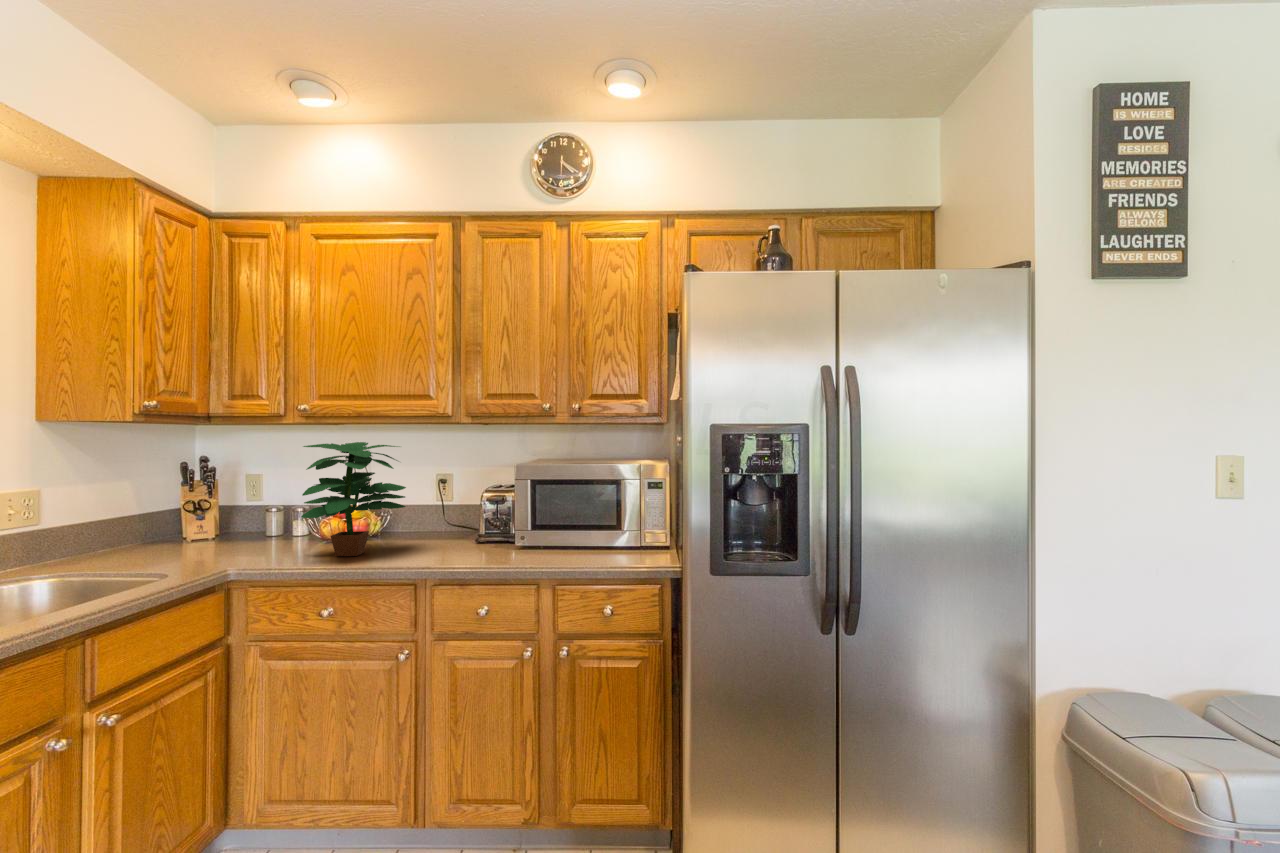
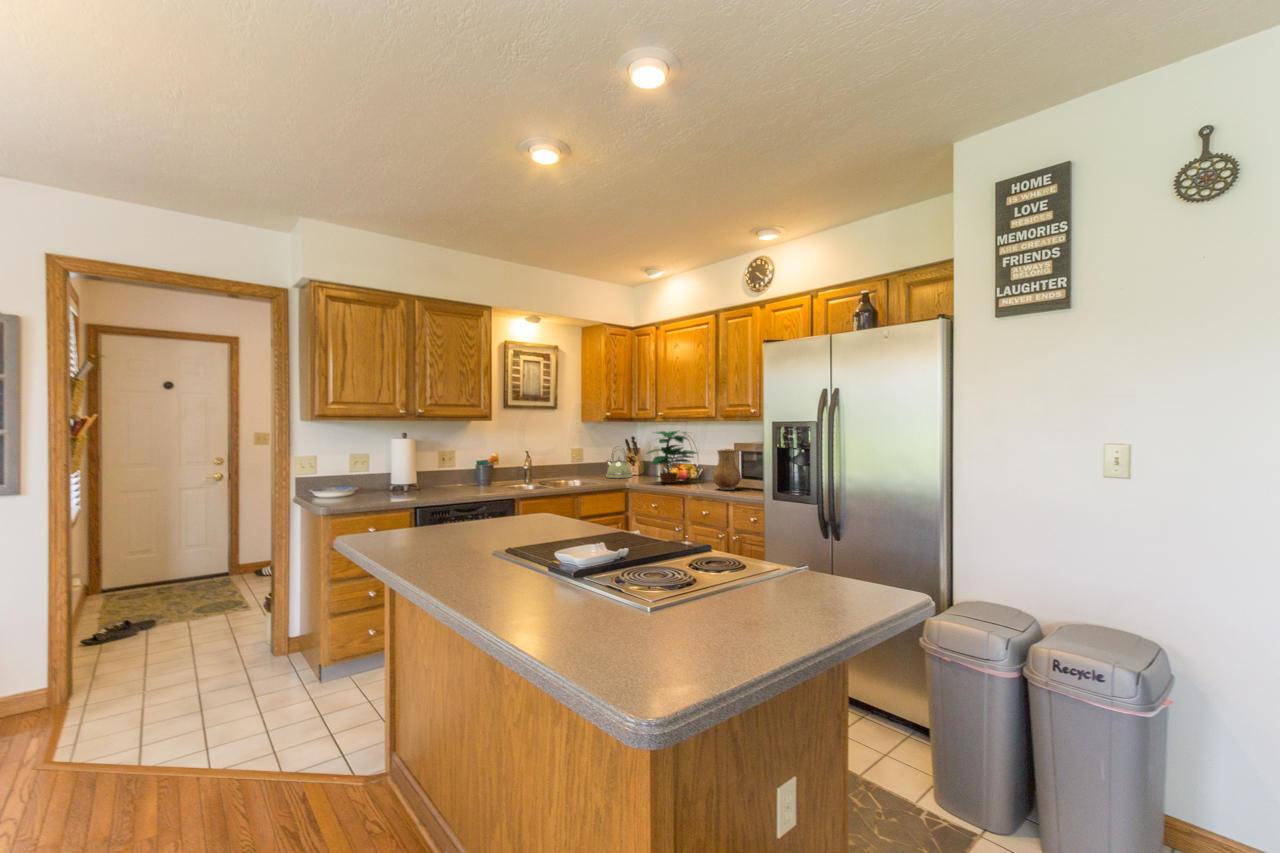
kettle: none [133,479,215,557] -> present [606,447,632,478]
ceramic pitcher: none [489,479,544,559] -> present [713,450,741,490]

